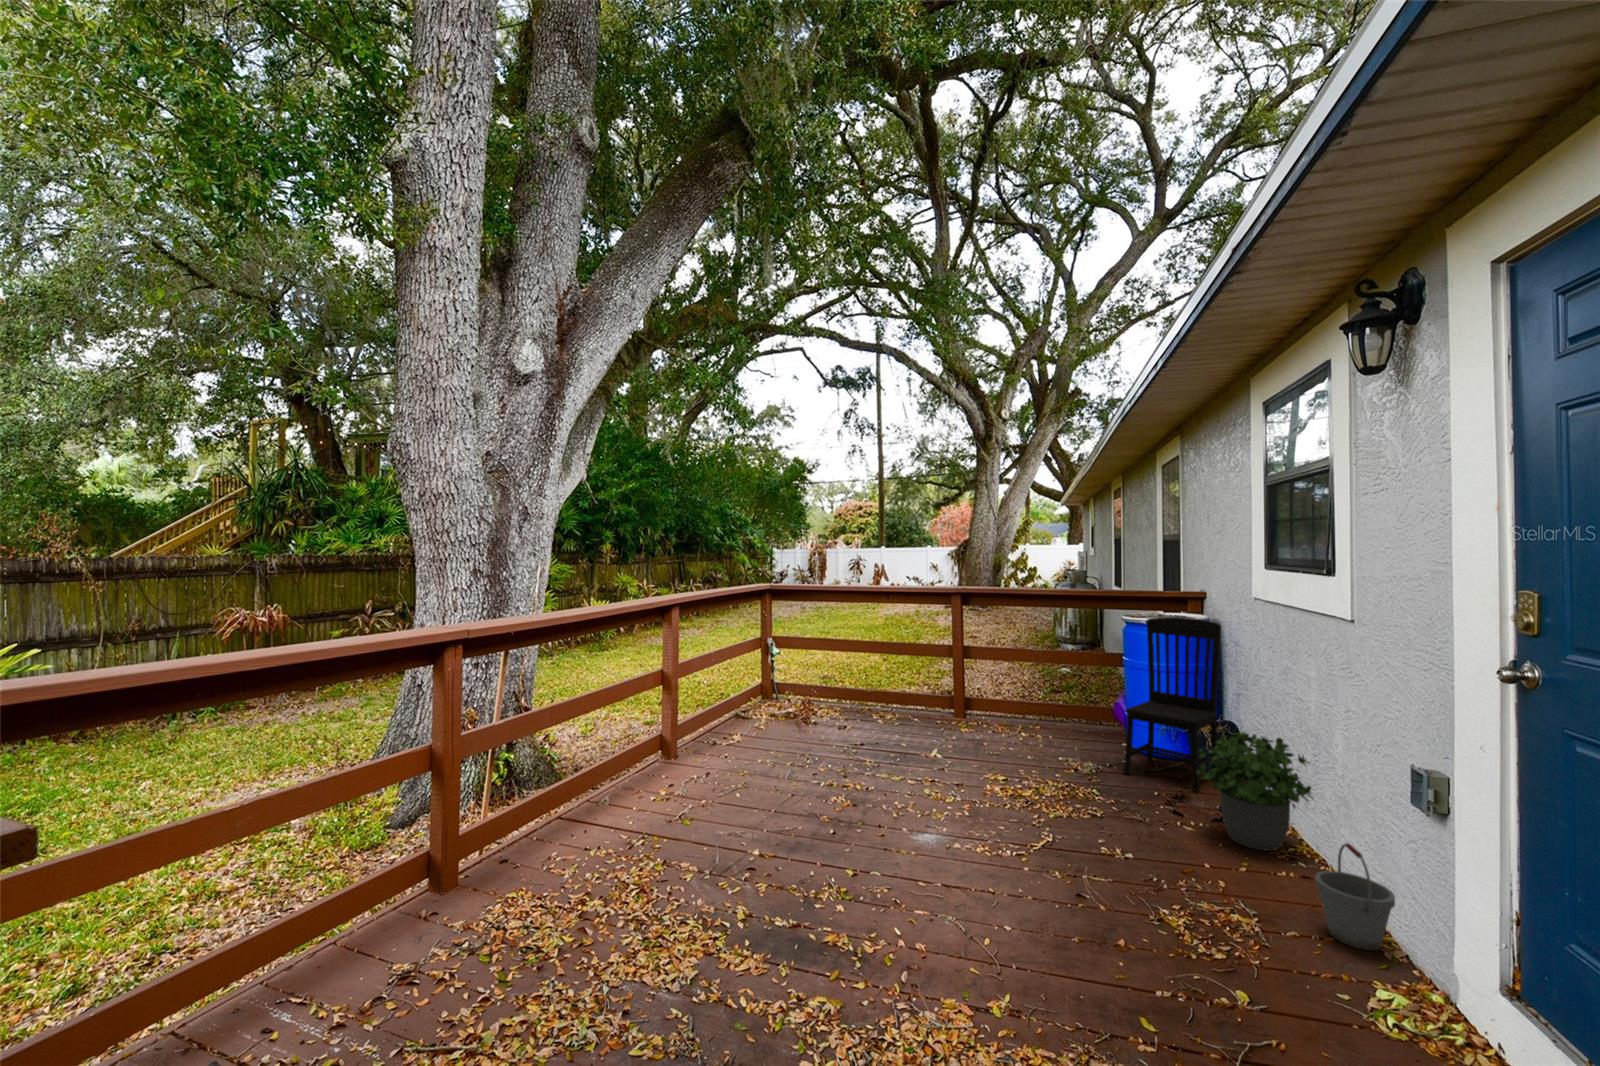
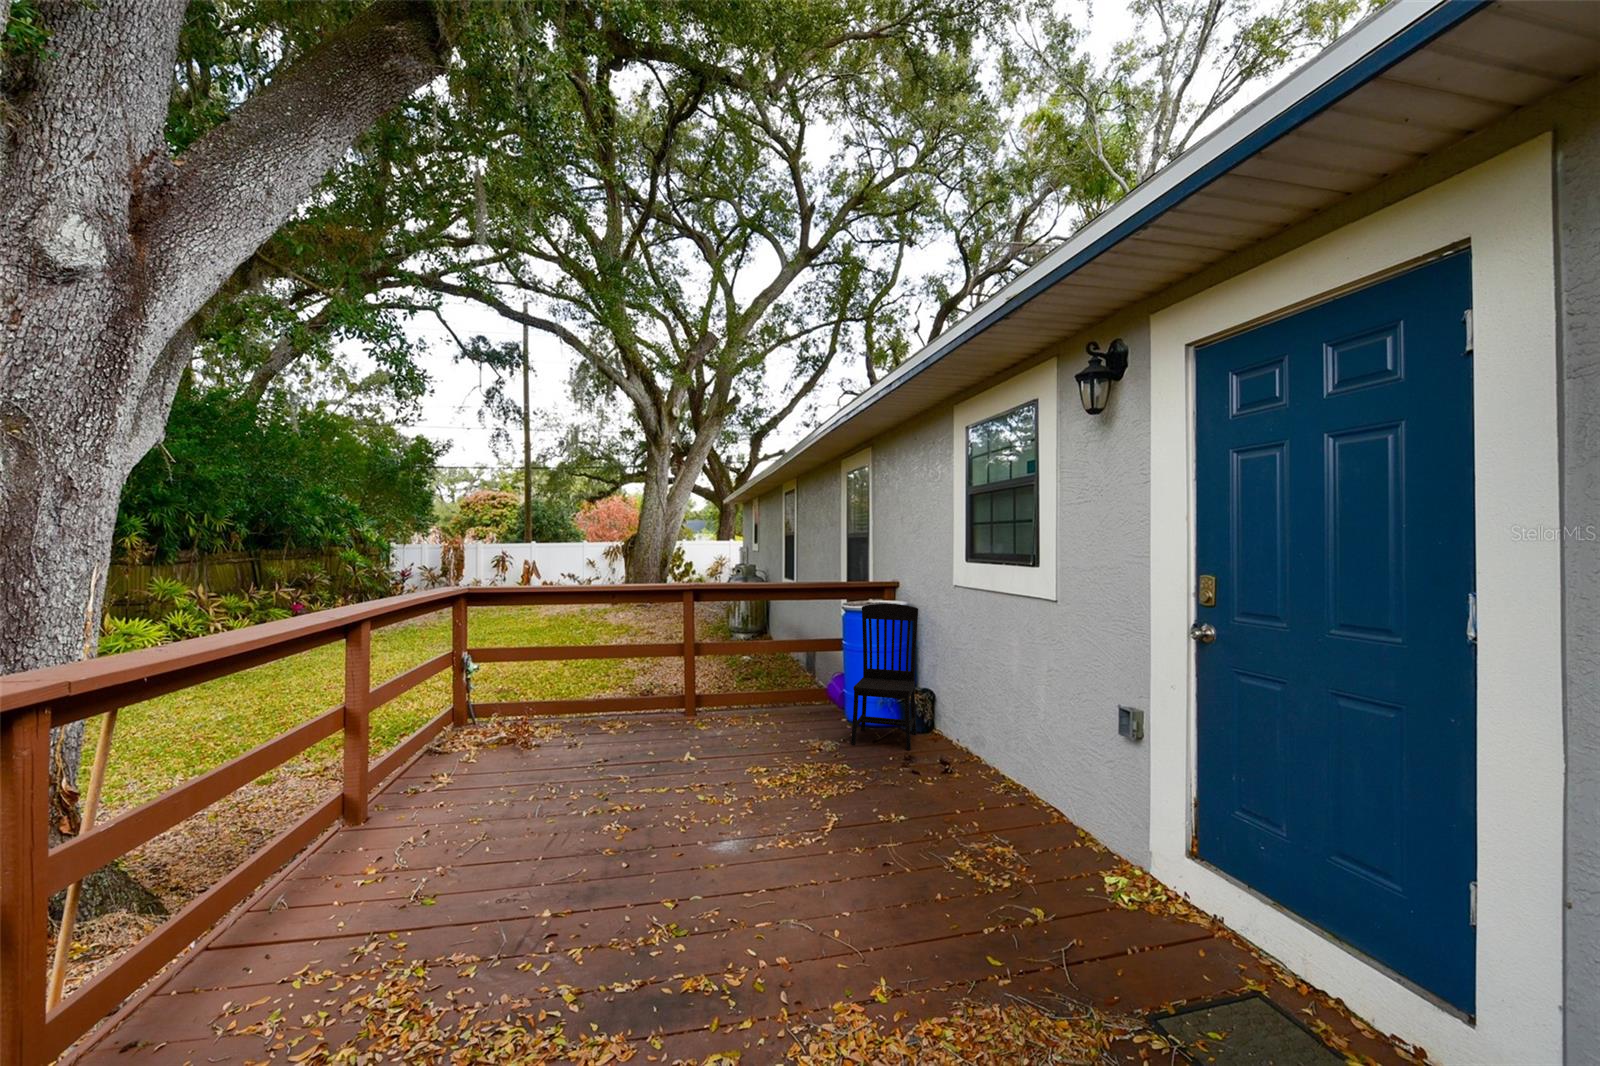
potted plant: present [1196,732,1313,851] -> none [929,692,1007,788]
bucket: present [1315,843,1395,950] -> none [1038,770,1088,848]

